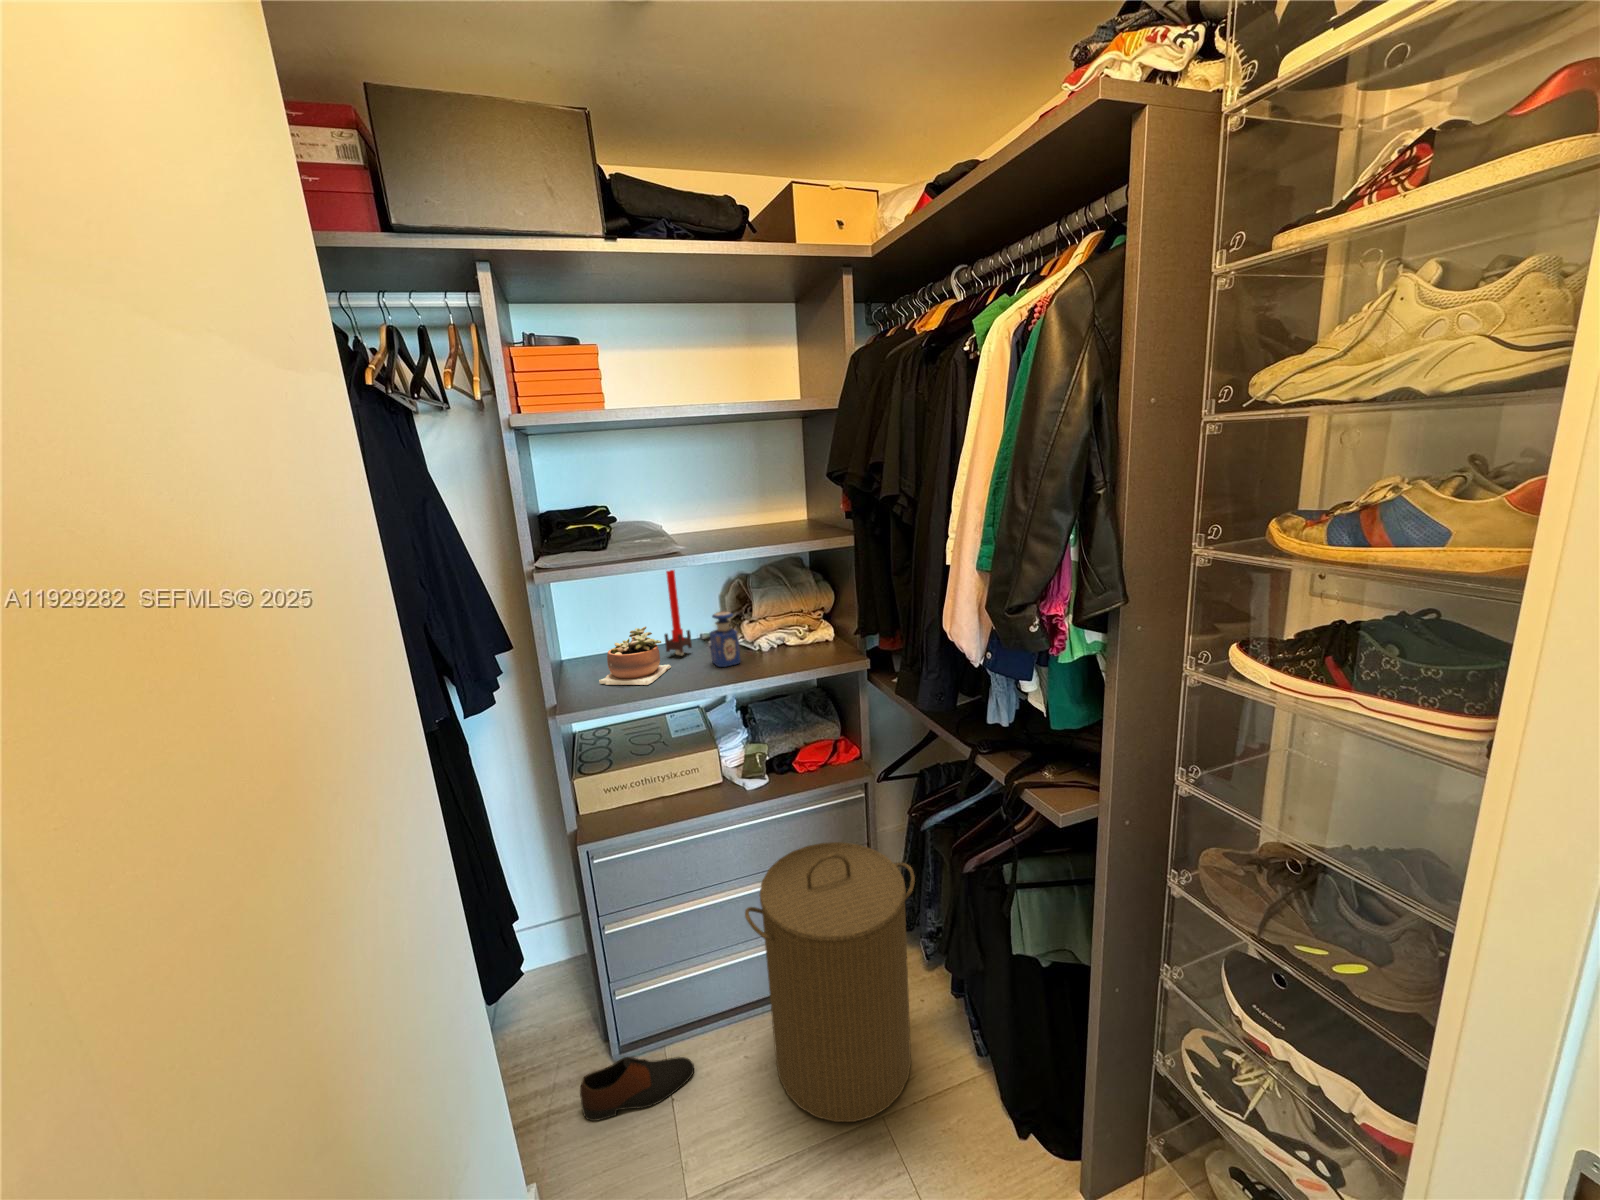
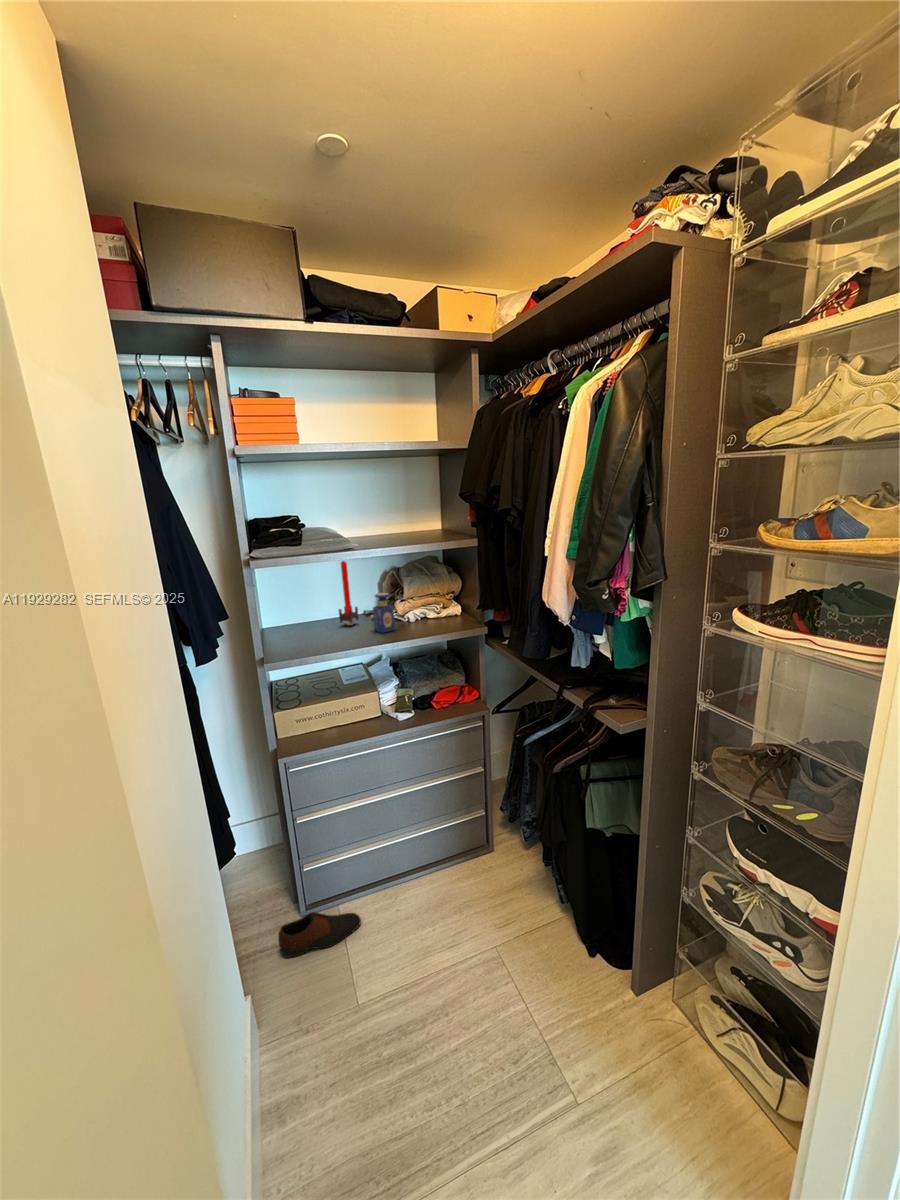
succulent plant: present [599,626,671,685] -> none [292,603,345,644]
laundry hamper: present [745,842,915,1122] -> none [400,758,520,952]

